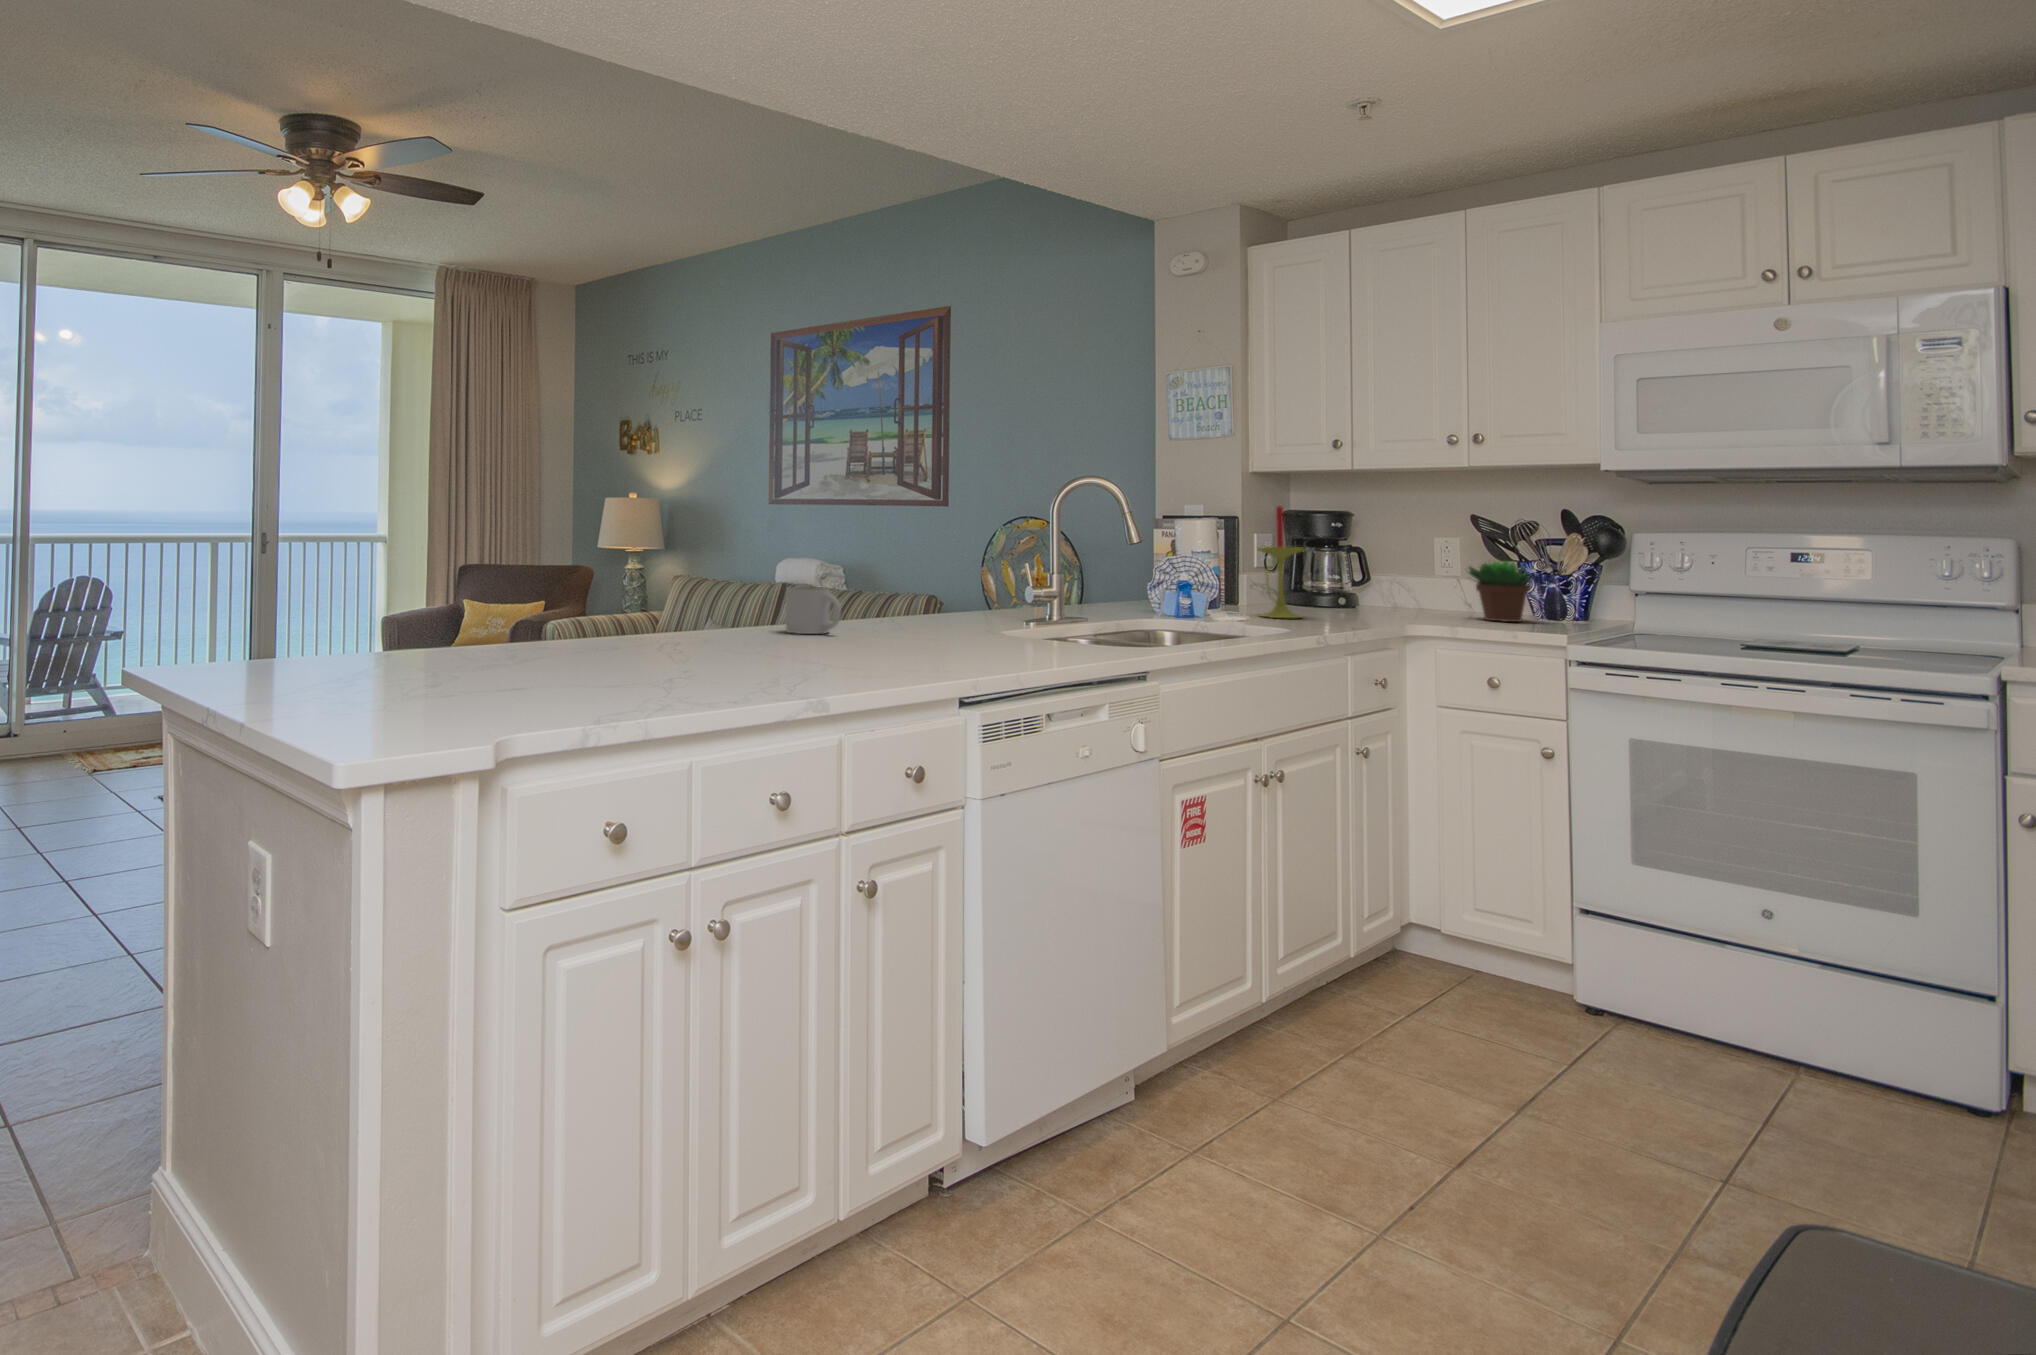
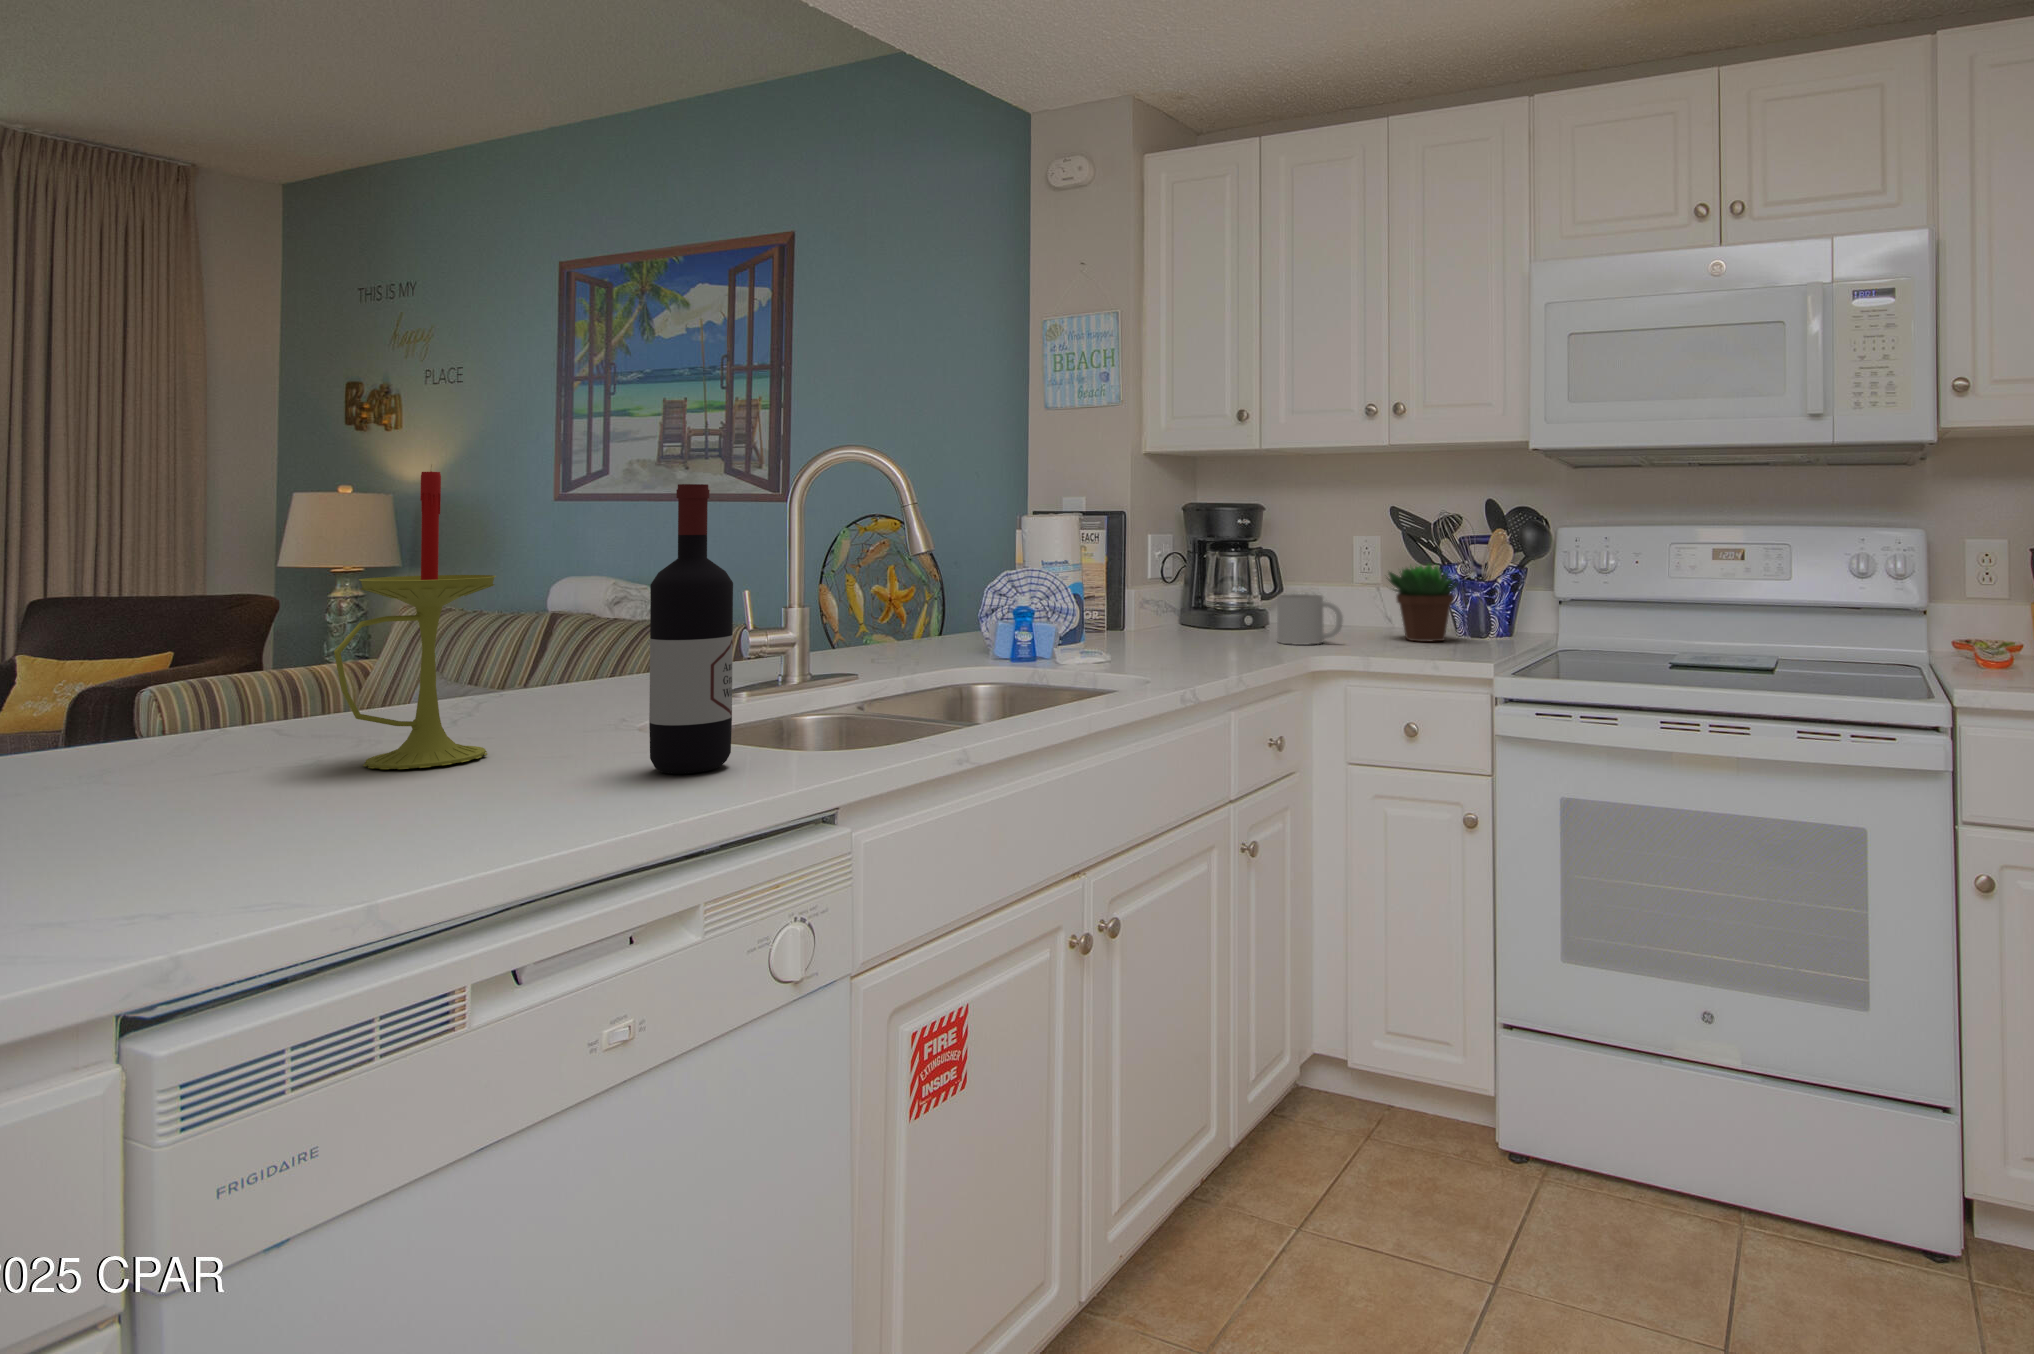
wine bottle: none [1043,505,1082,648] -> present [649,484,733,774]
candle: present [1258,506,1303,618] -> present [334,471,496,769]
mug: present [786,587,841,634] -> present [1277,594,1343,645]

